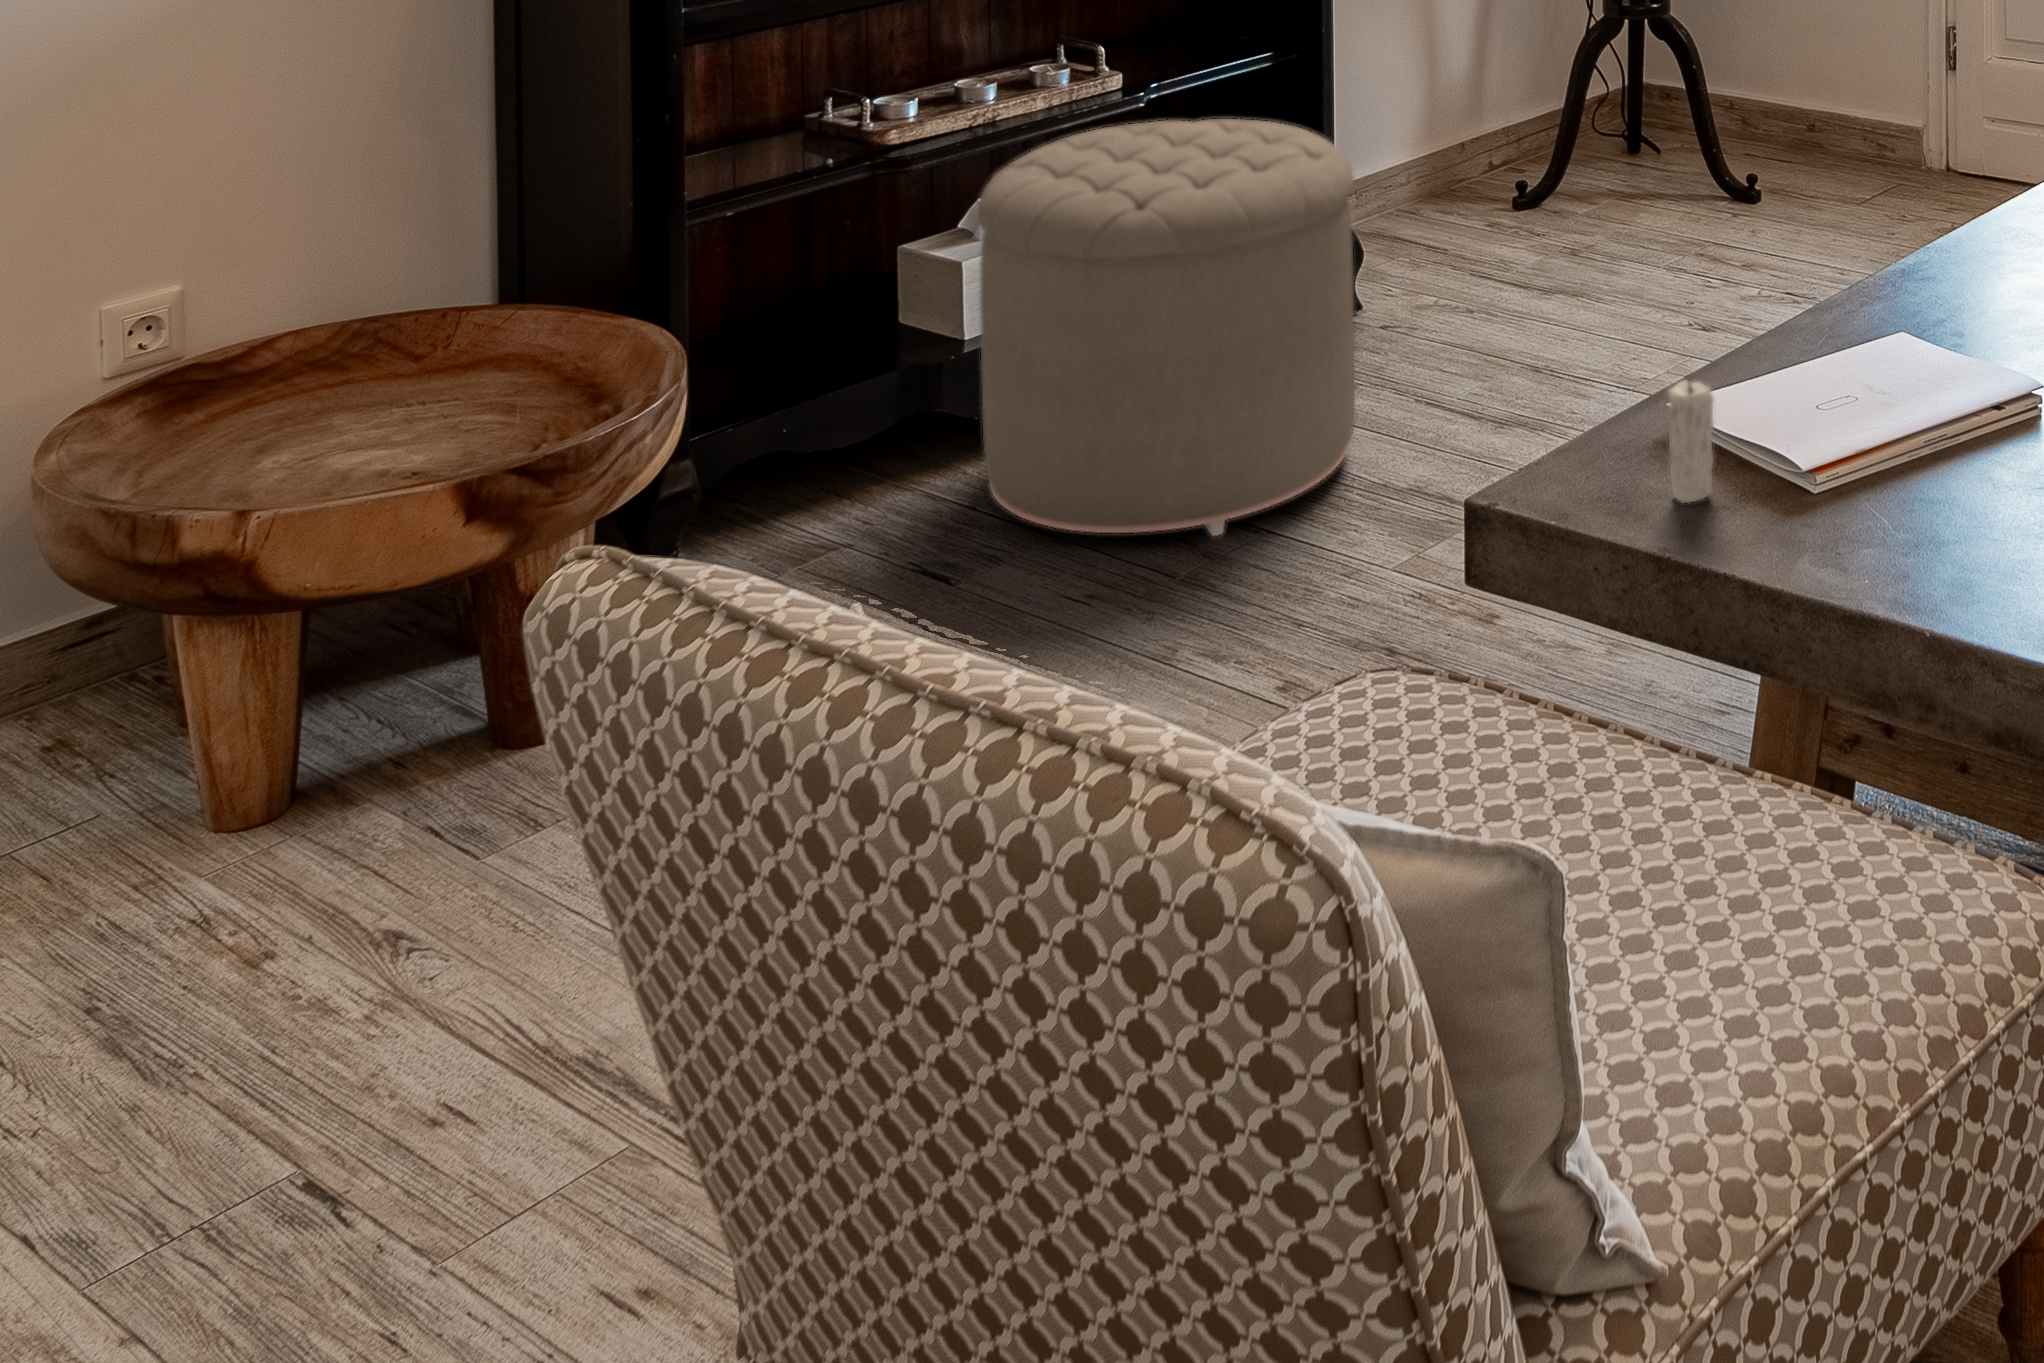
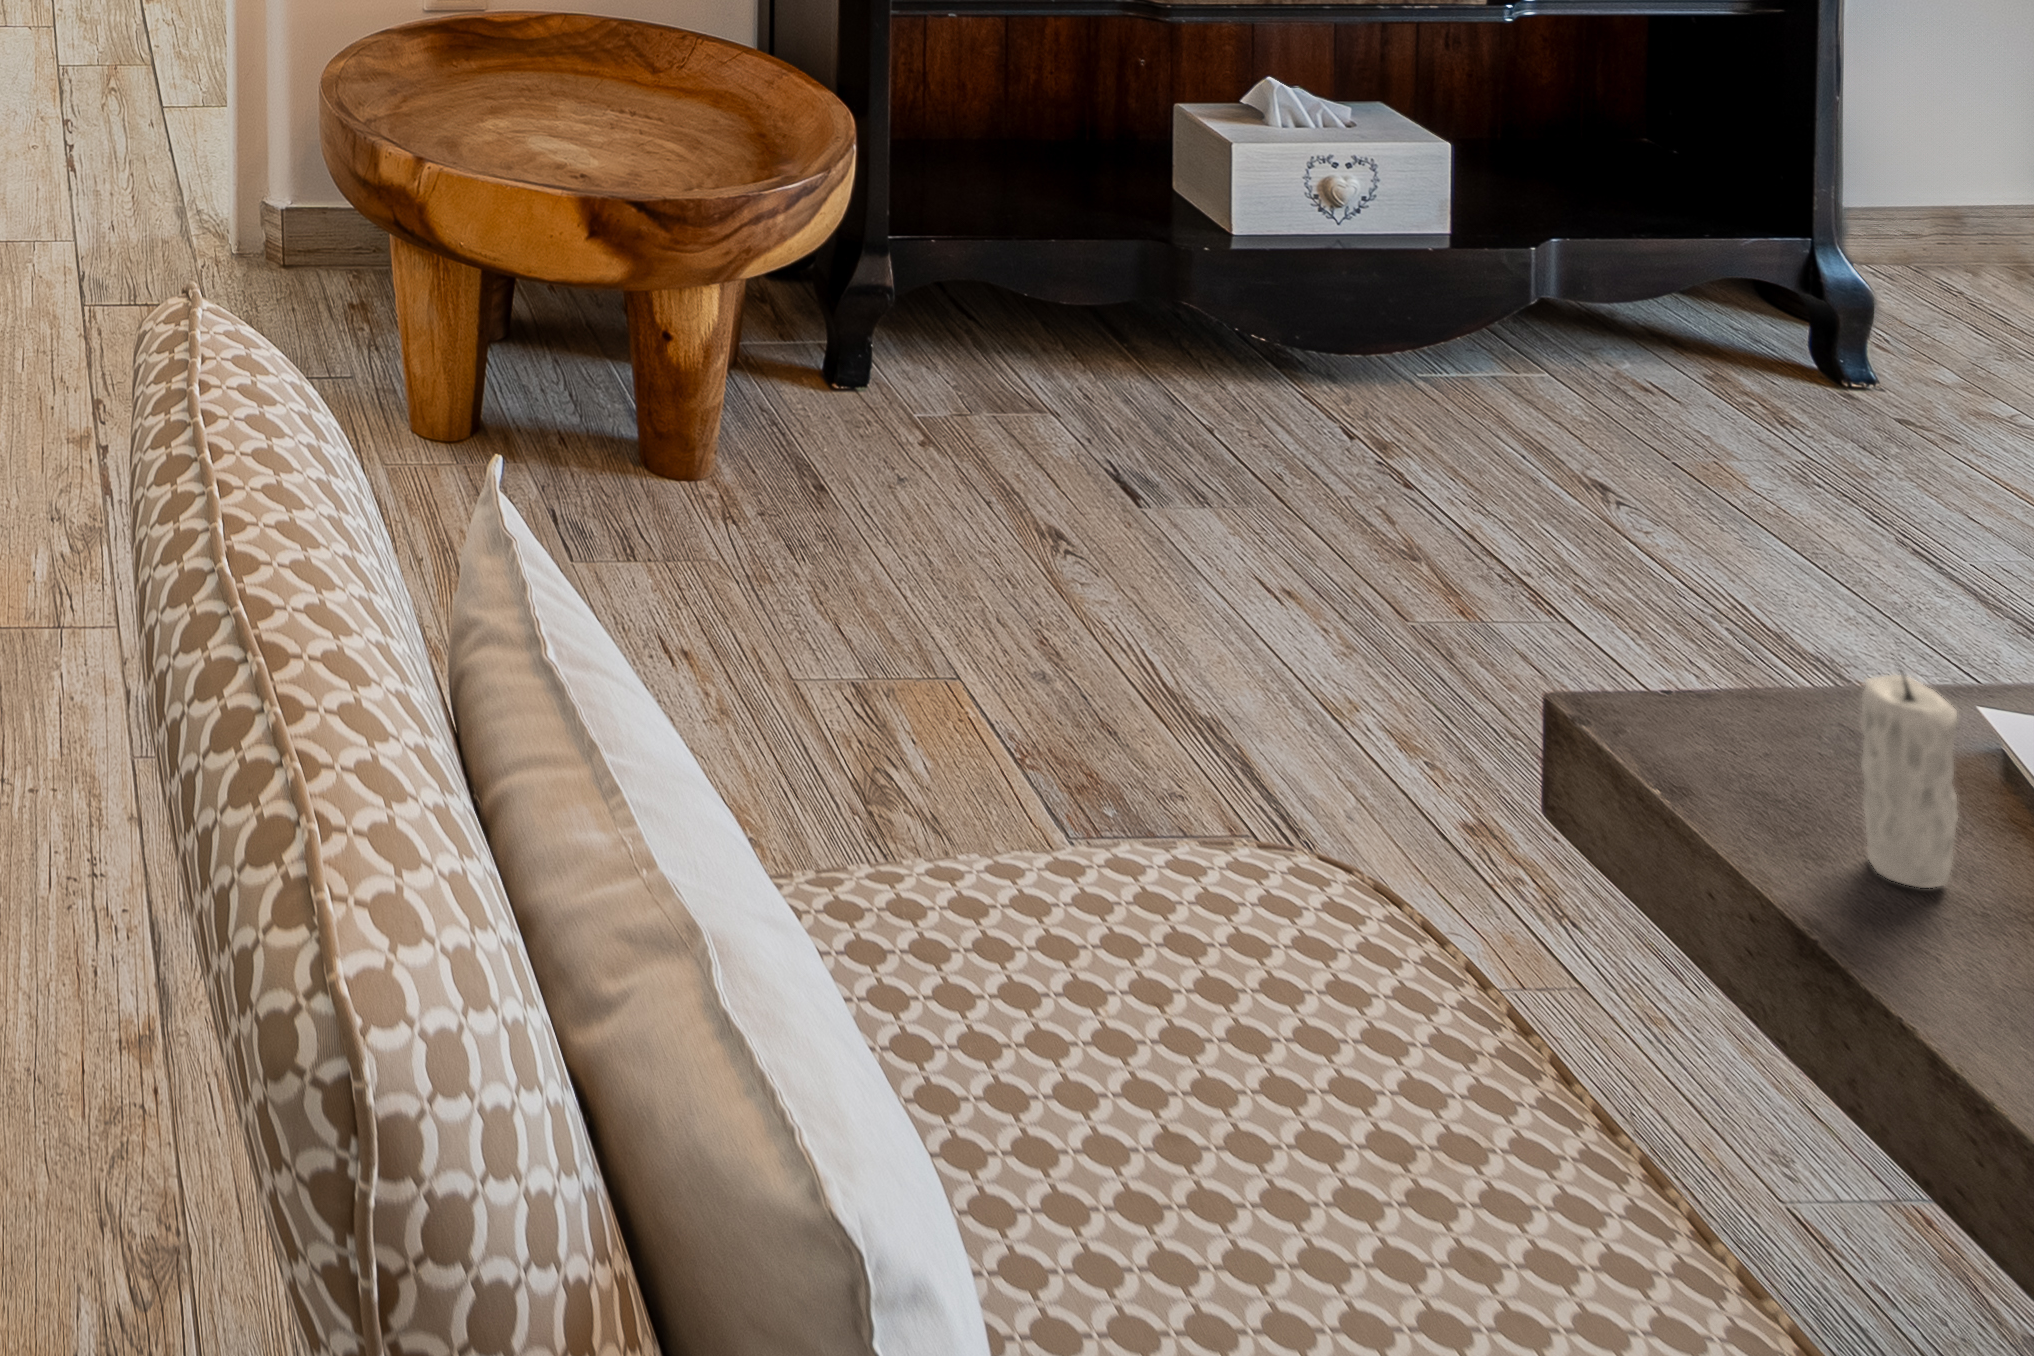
ottoman: present [977,119,1355,536] -> none [1224,29,1764,596]

